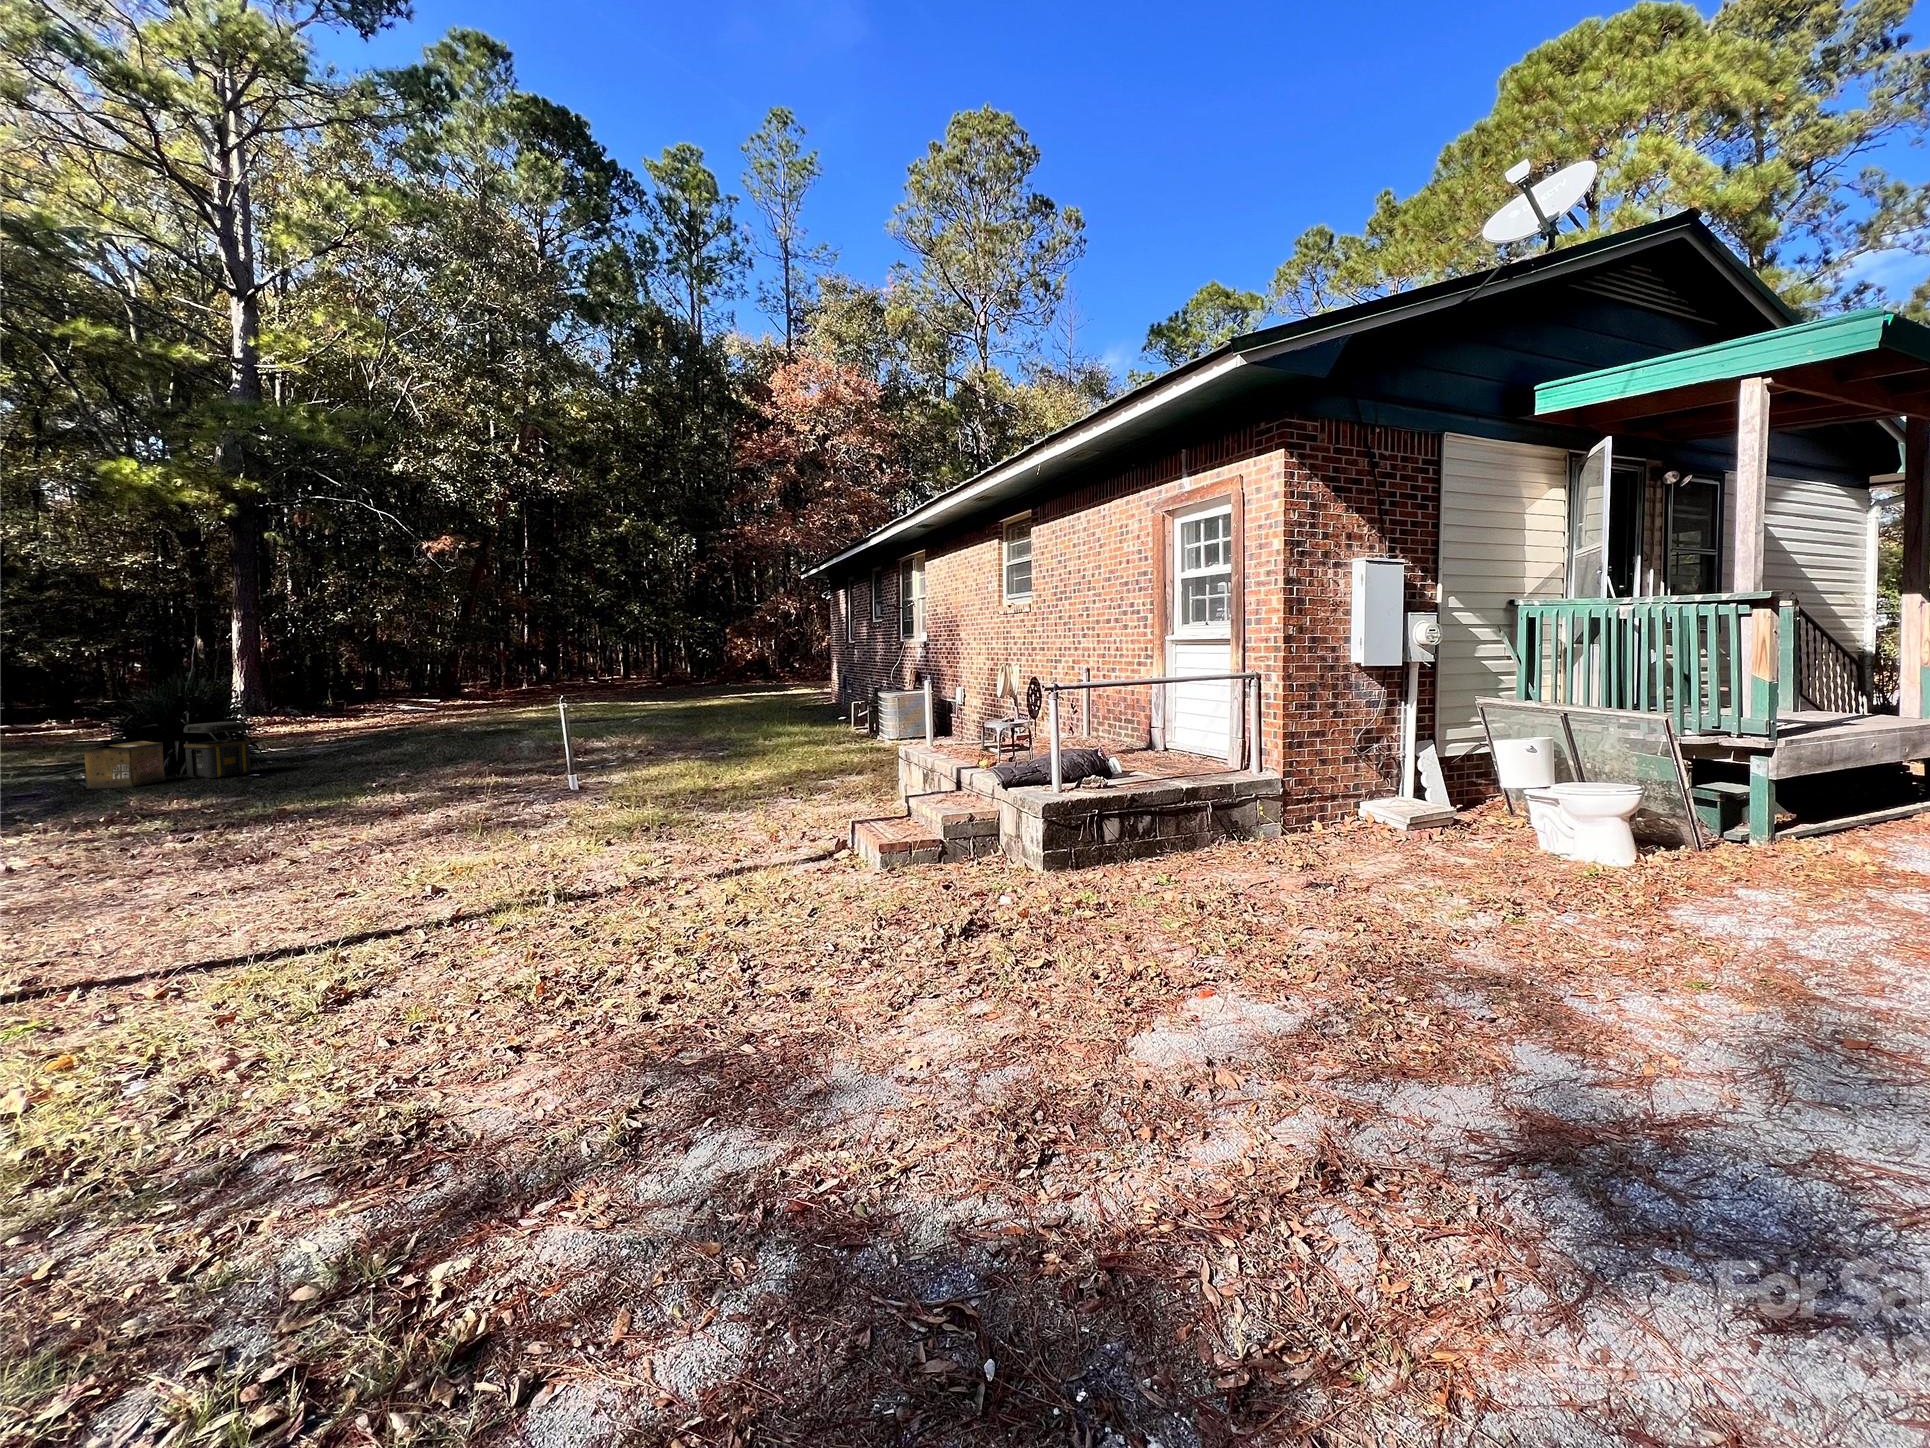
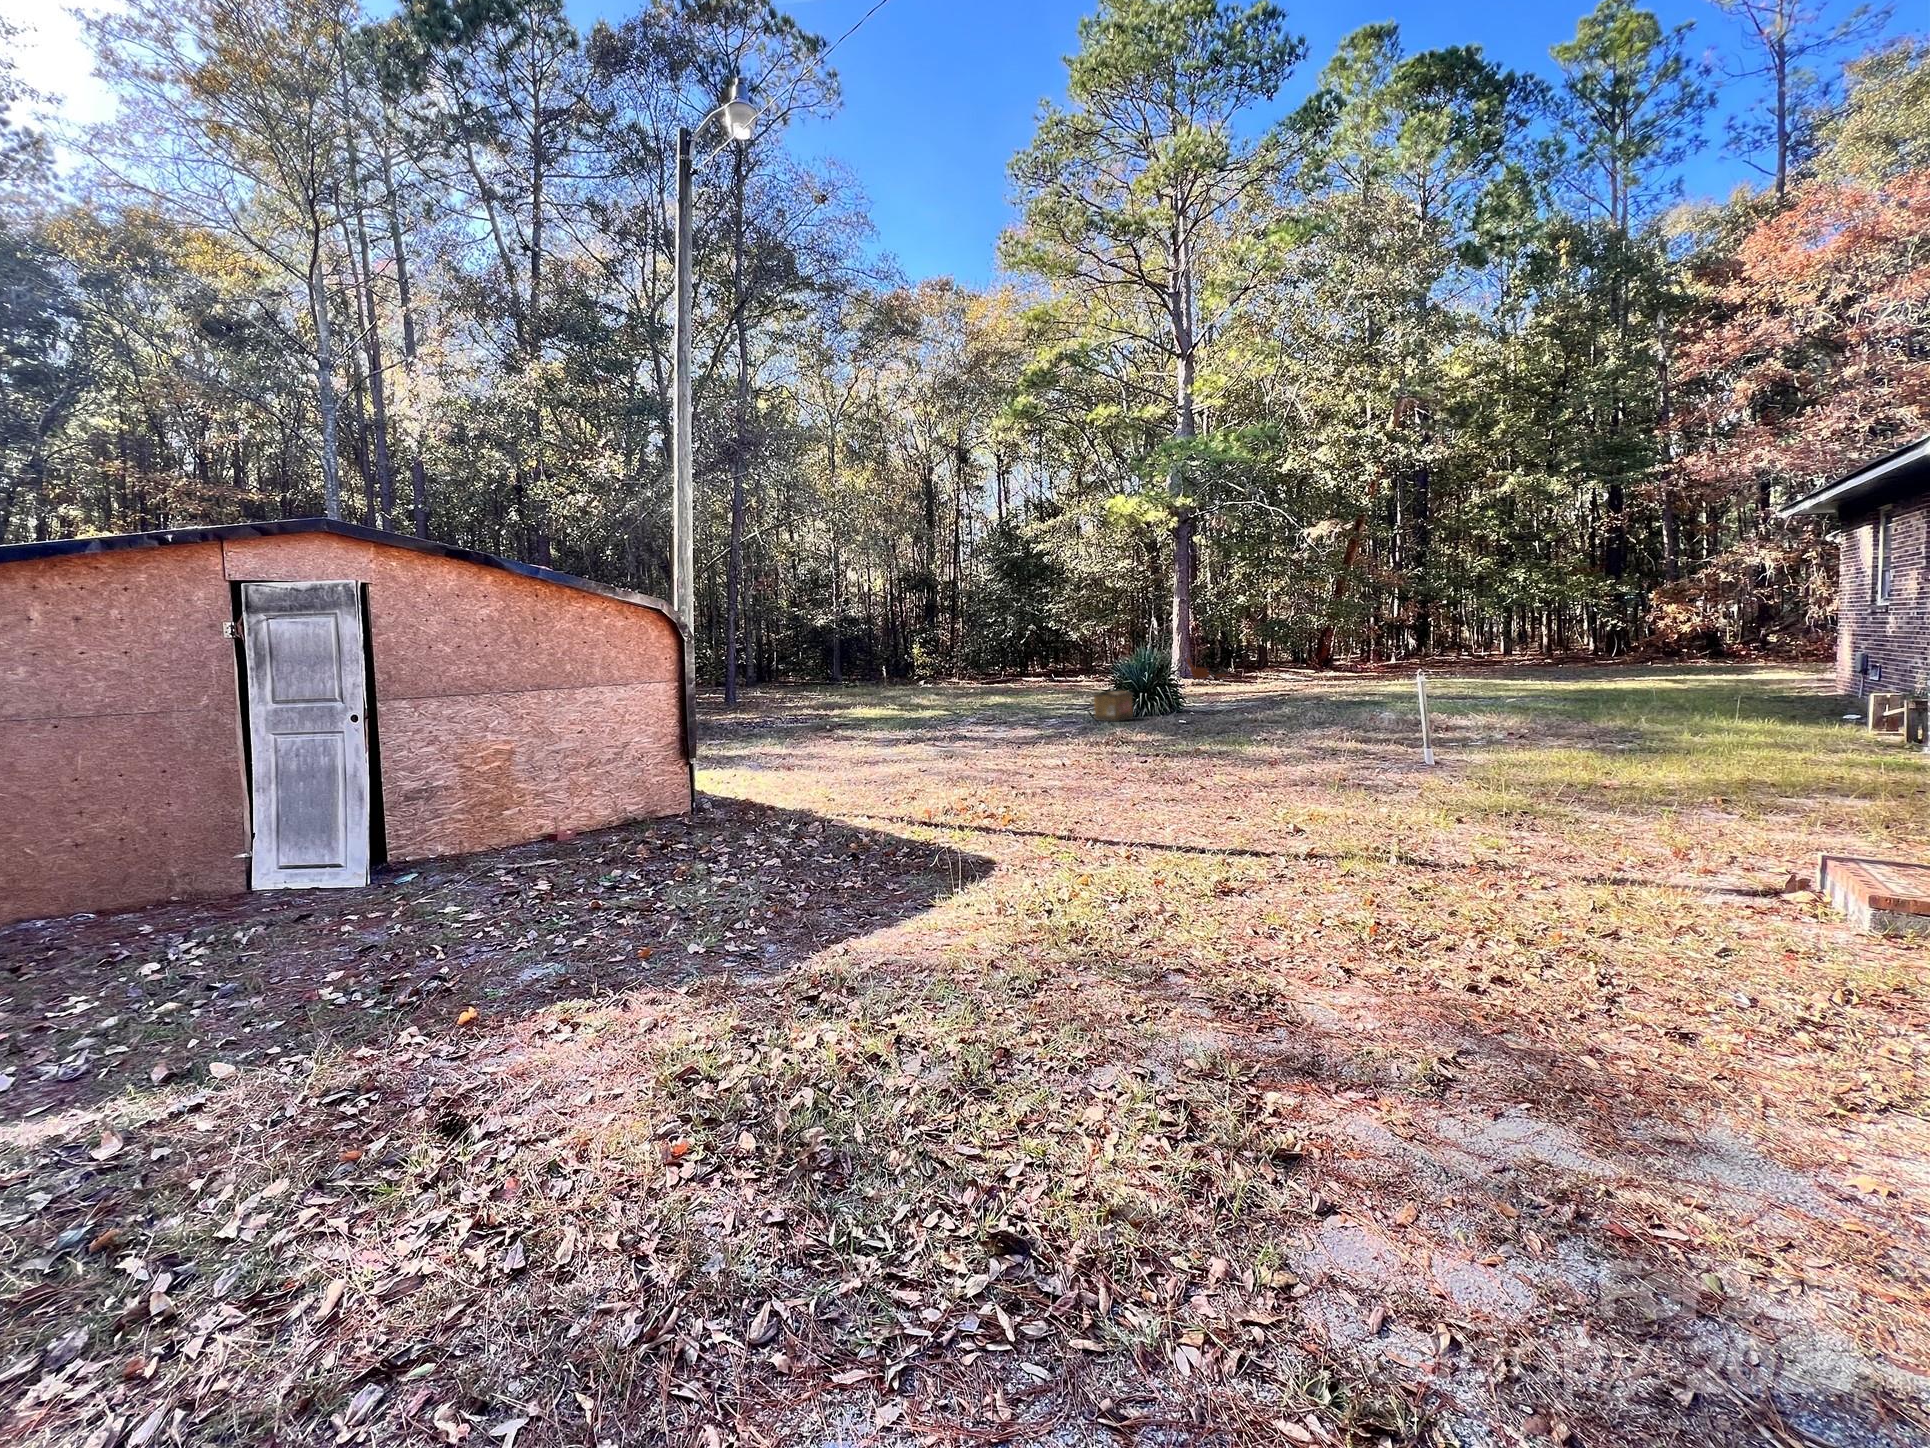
lounge chair: none [257,689,327,727] -> present [1187,657,1226,684]
toolbox: present [184,722,251,778] -> none [1143,680,1181,721]

